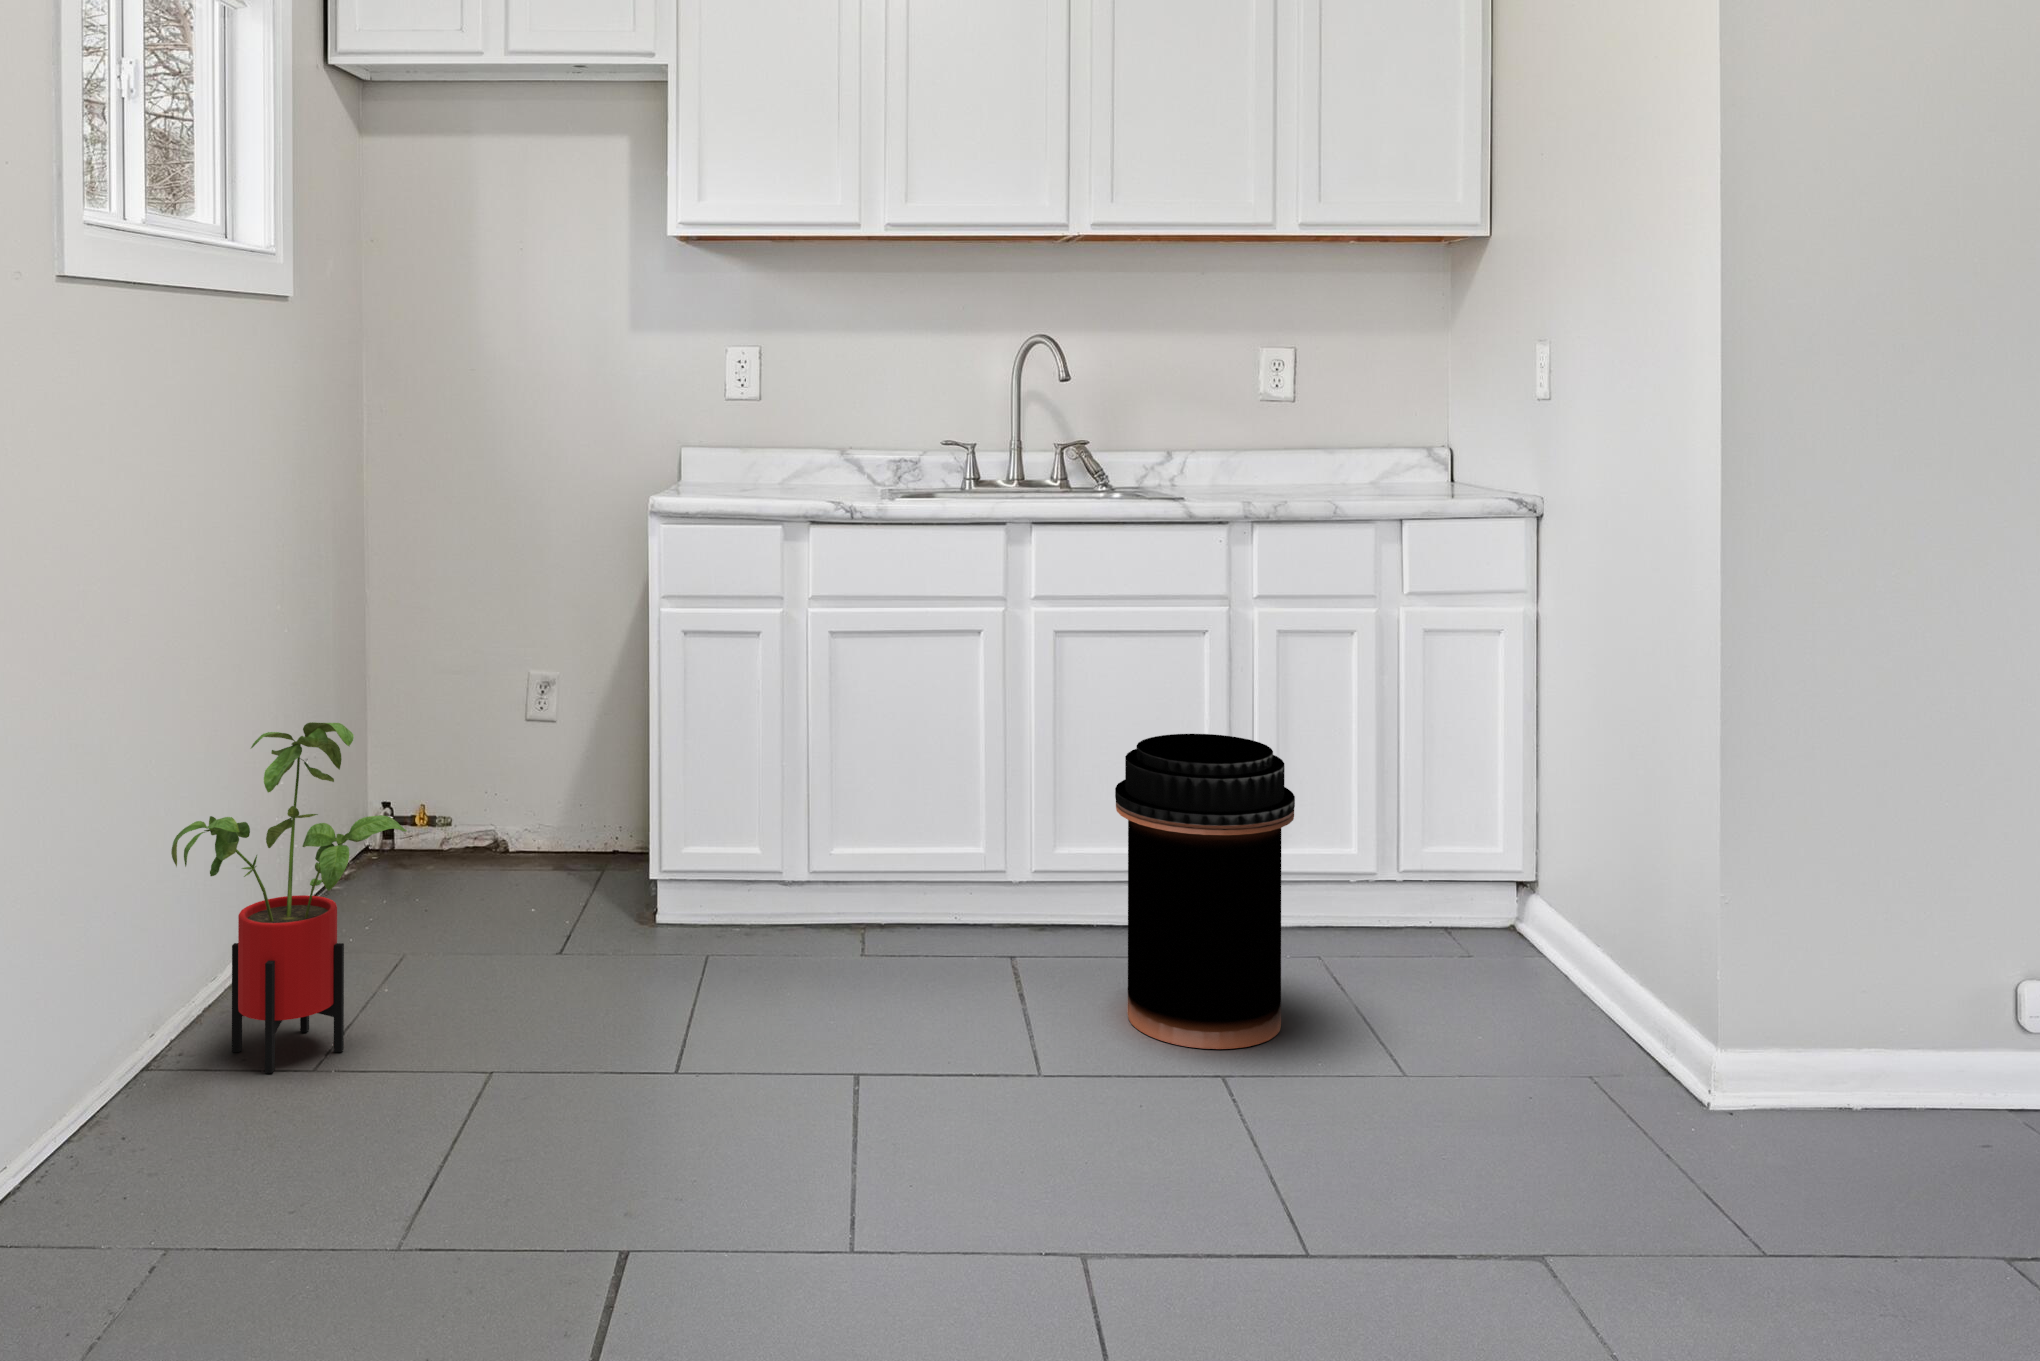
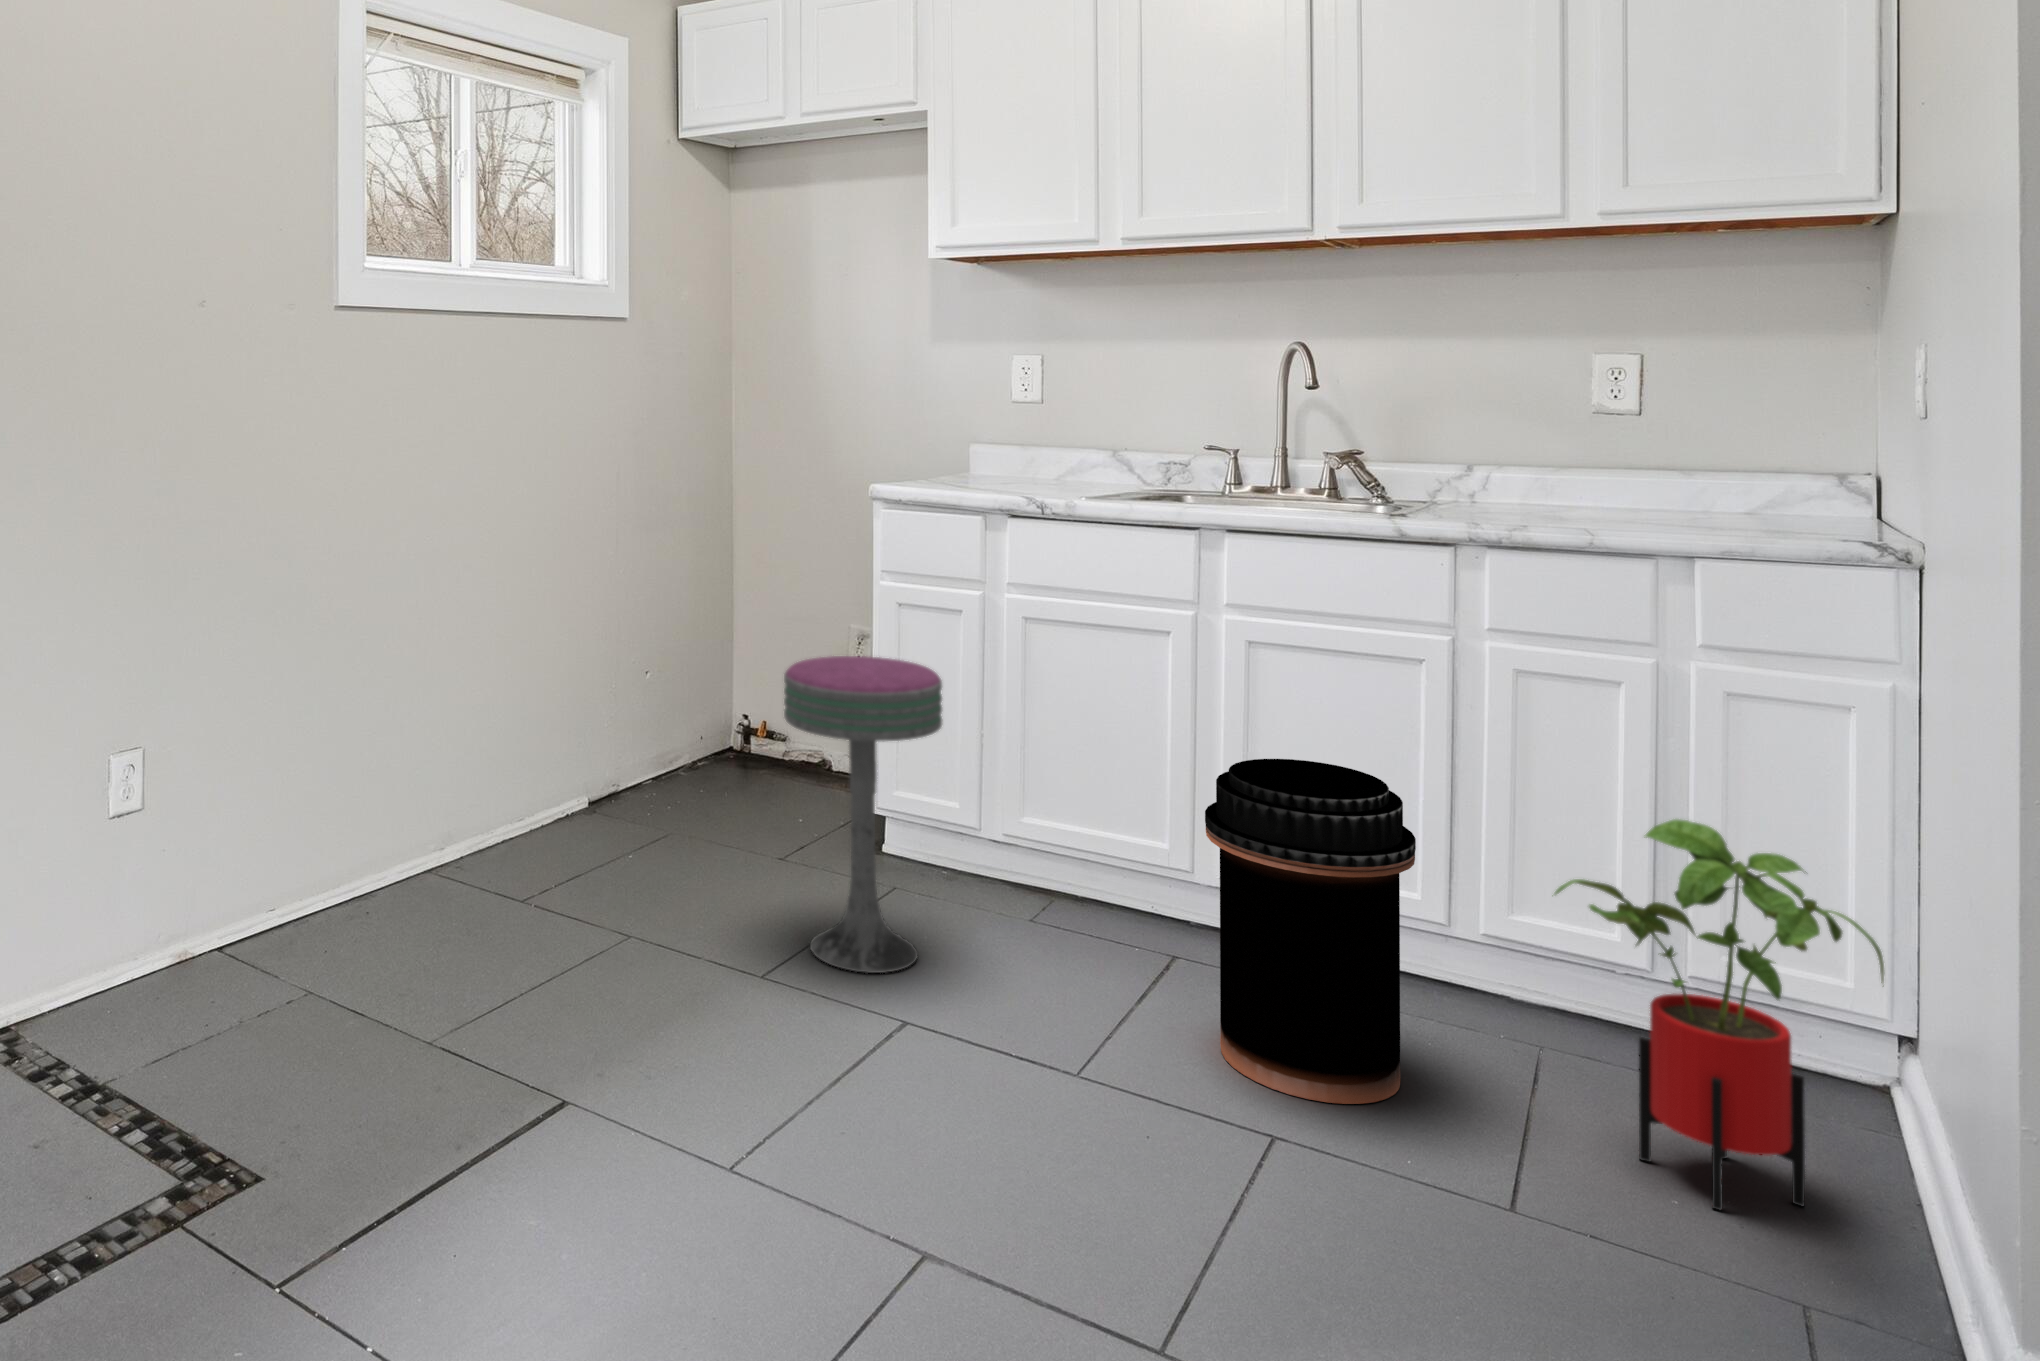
bar stool: none [666,691,845,1054] -> present [784,656,942,973]
house plant: present [171,722,407,1073] -> present [1555,819,1884,1211]

